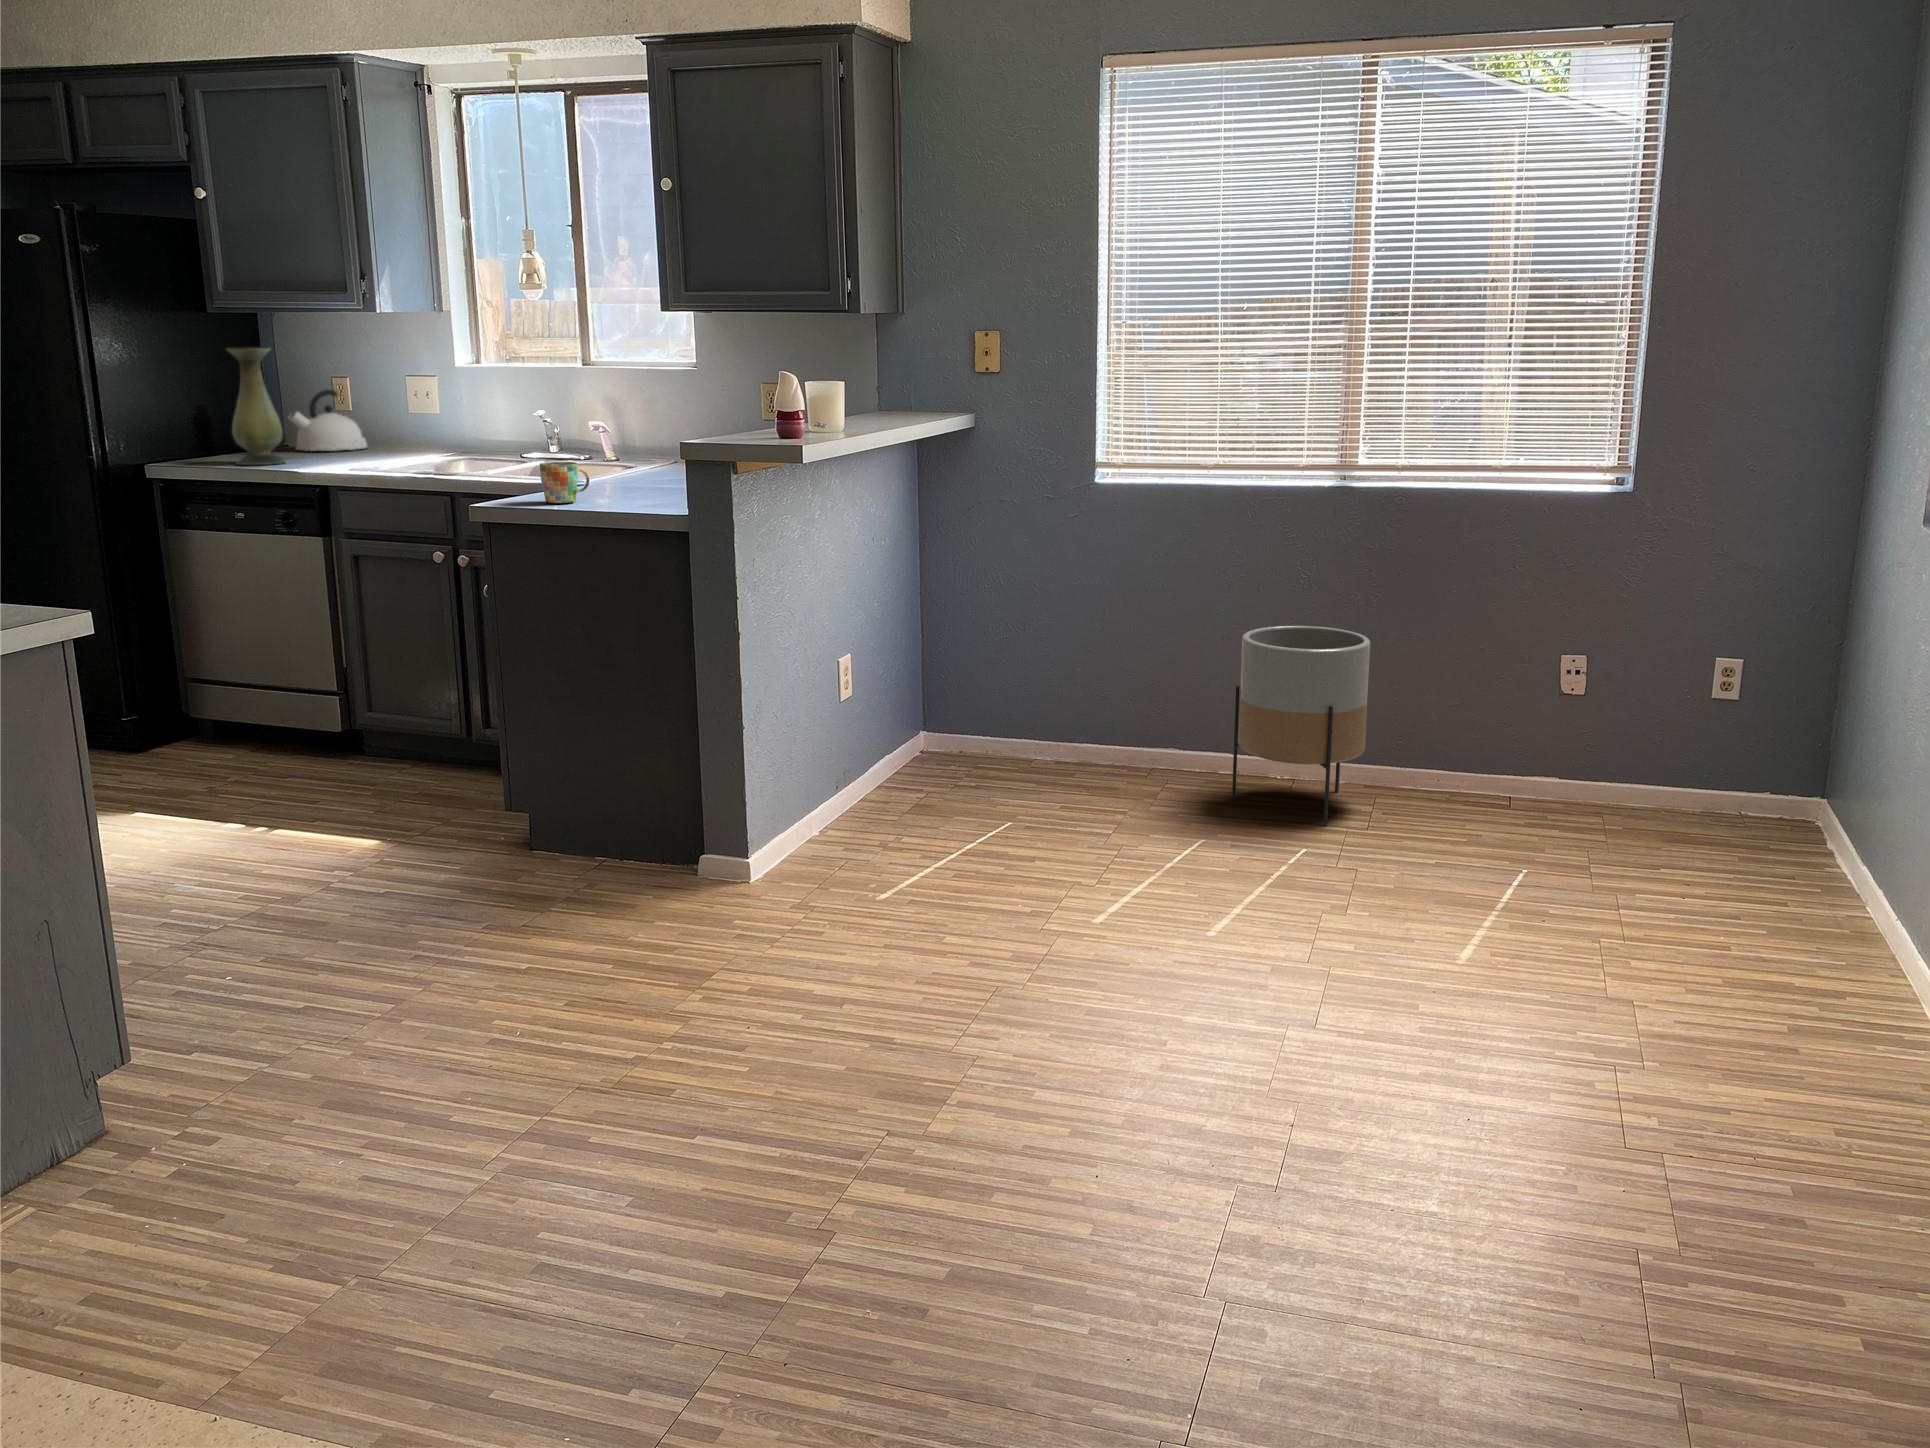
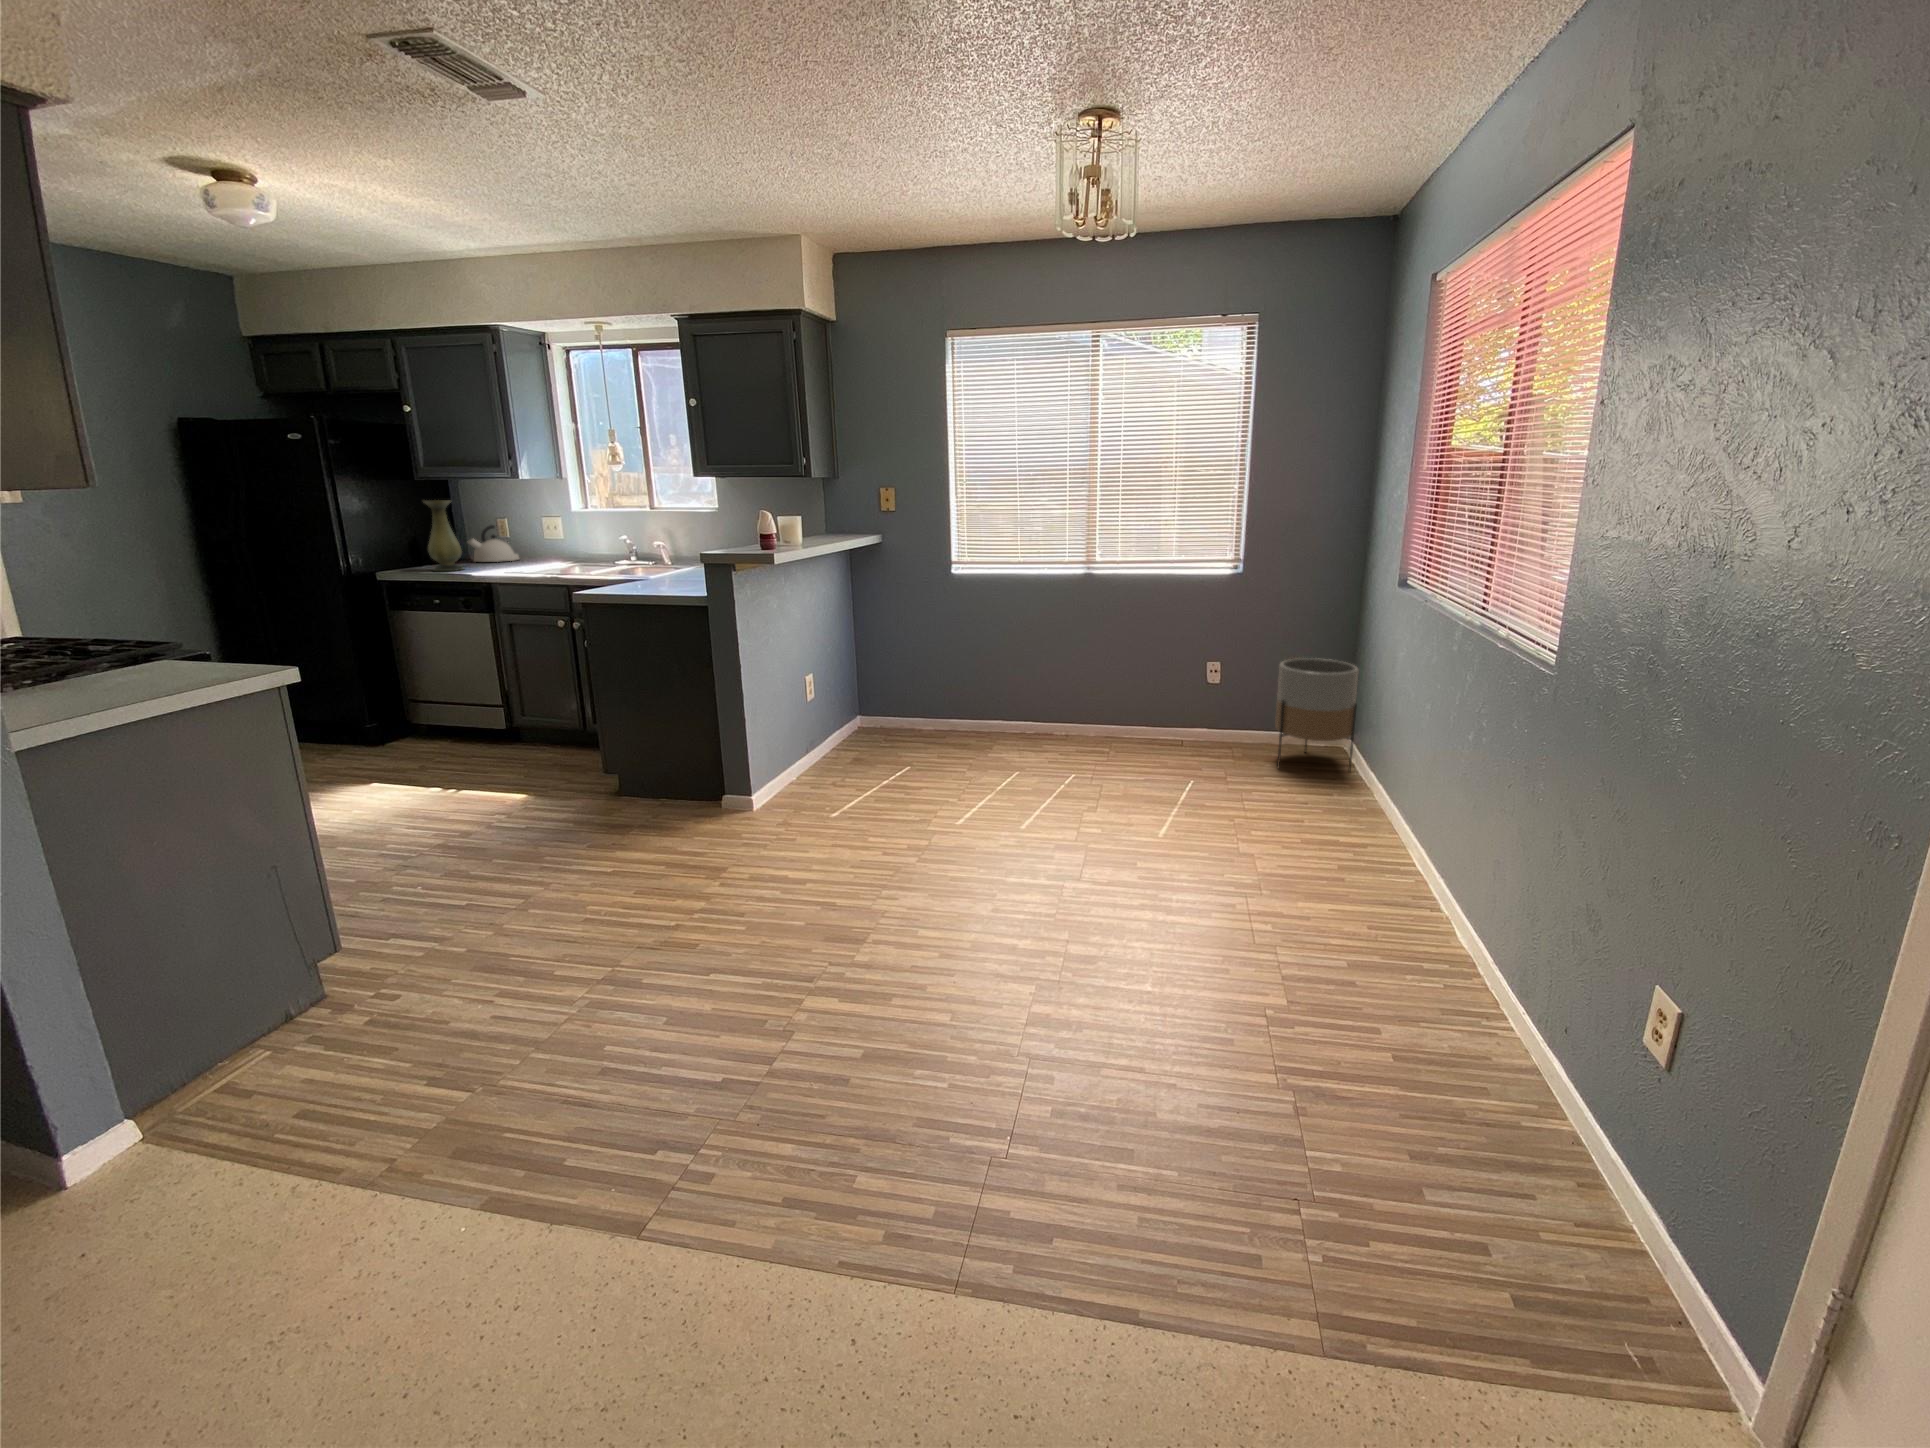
mug: present [540,462,589,503] -> none [617,566,649,591]
planter: present [1232,626,1370,825] -> present [1275,658,1358,772]

